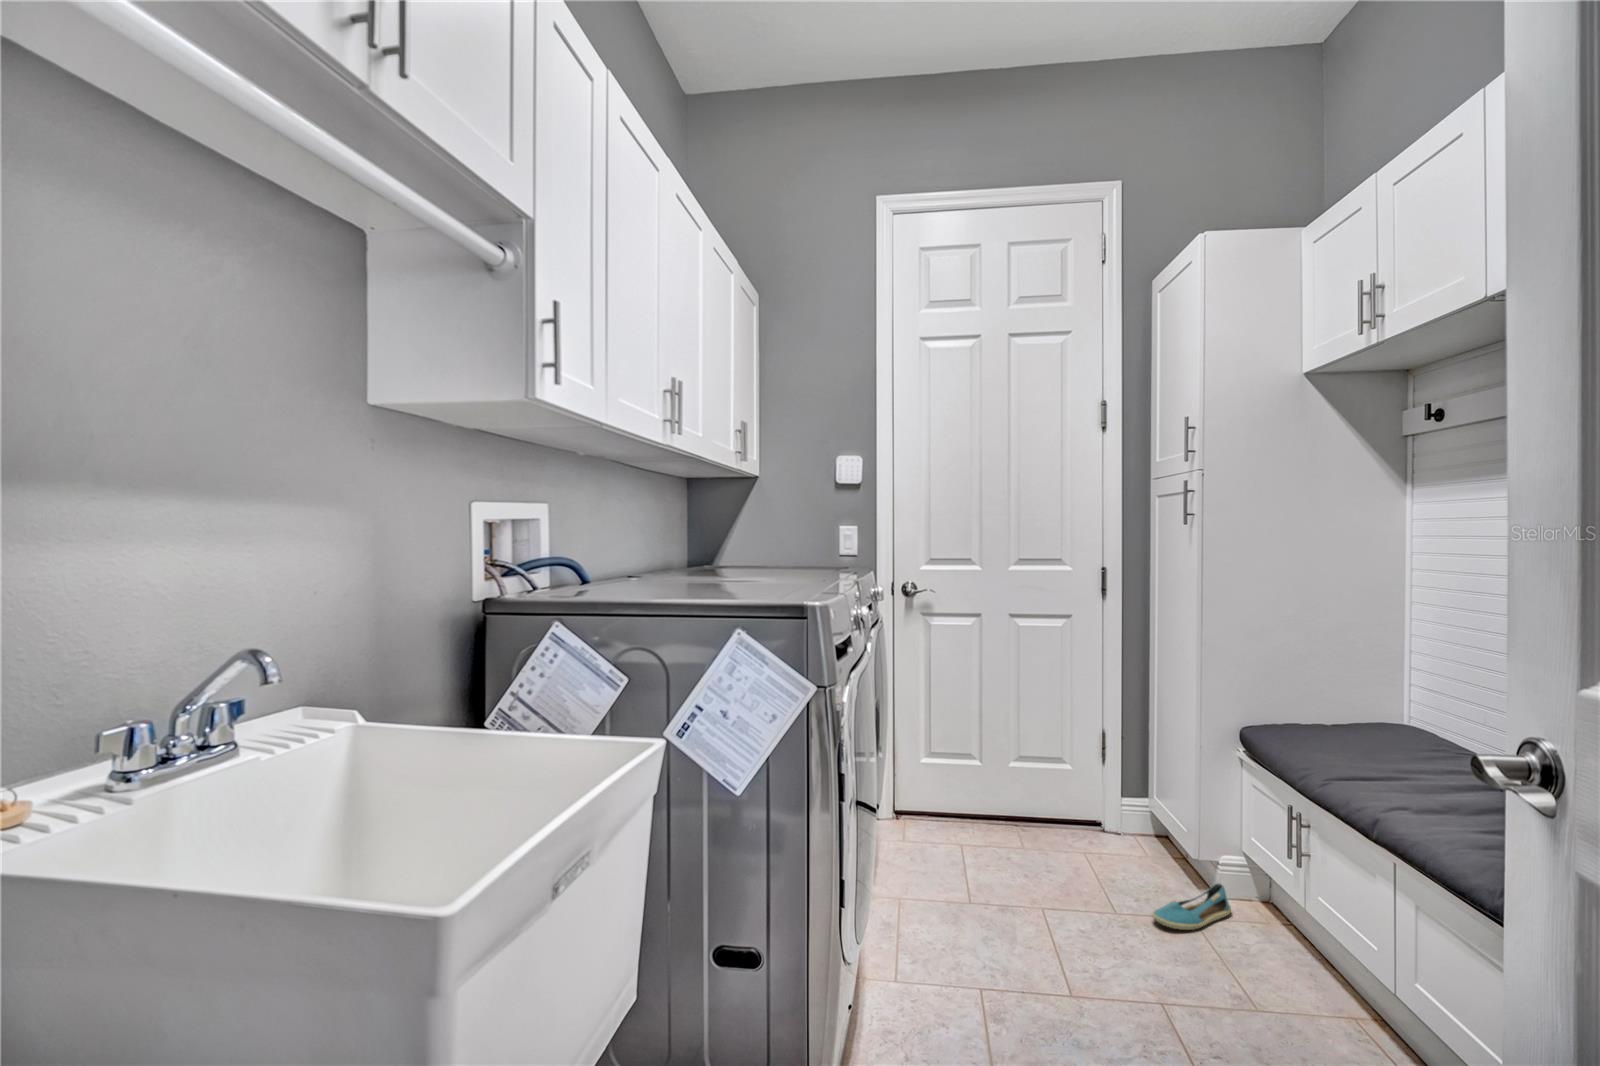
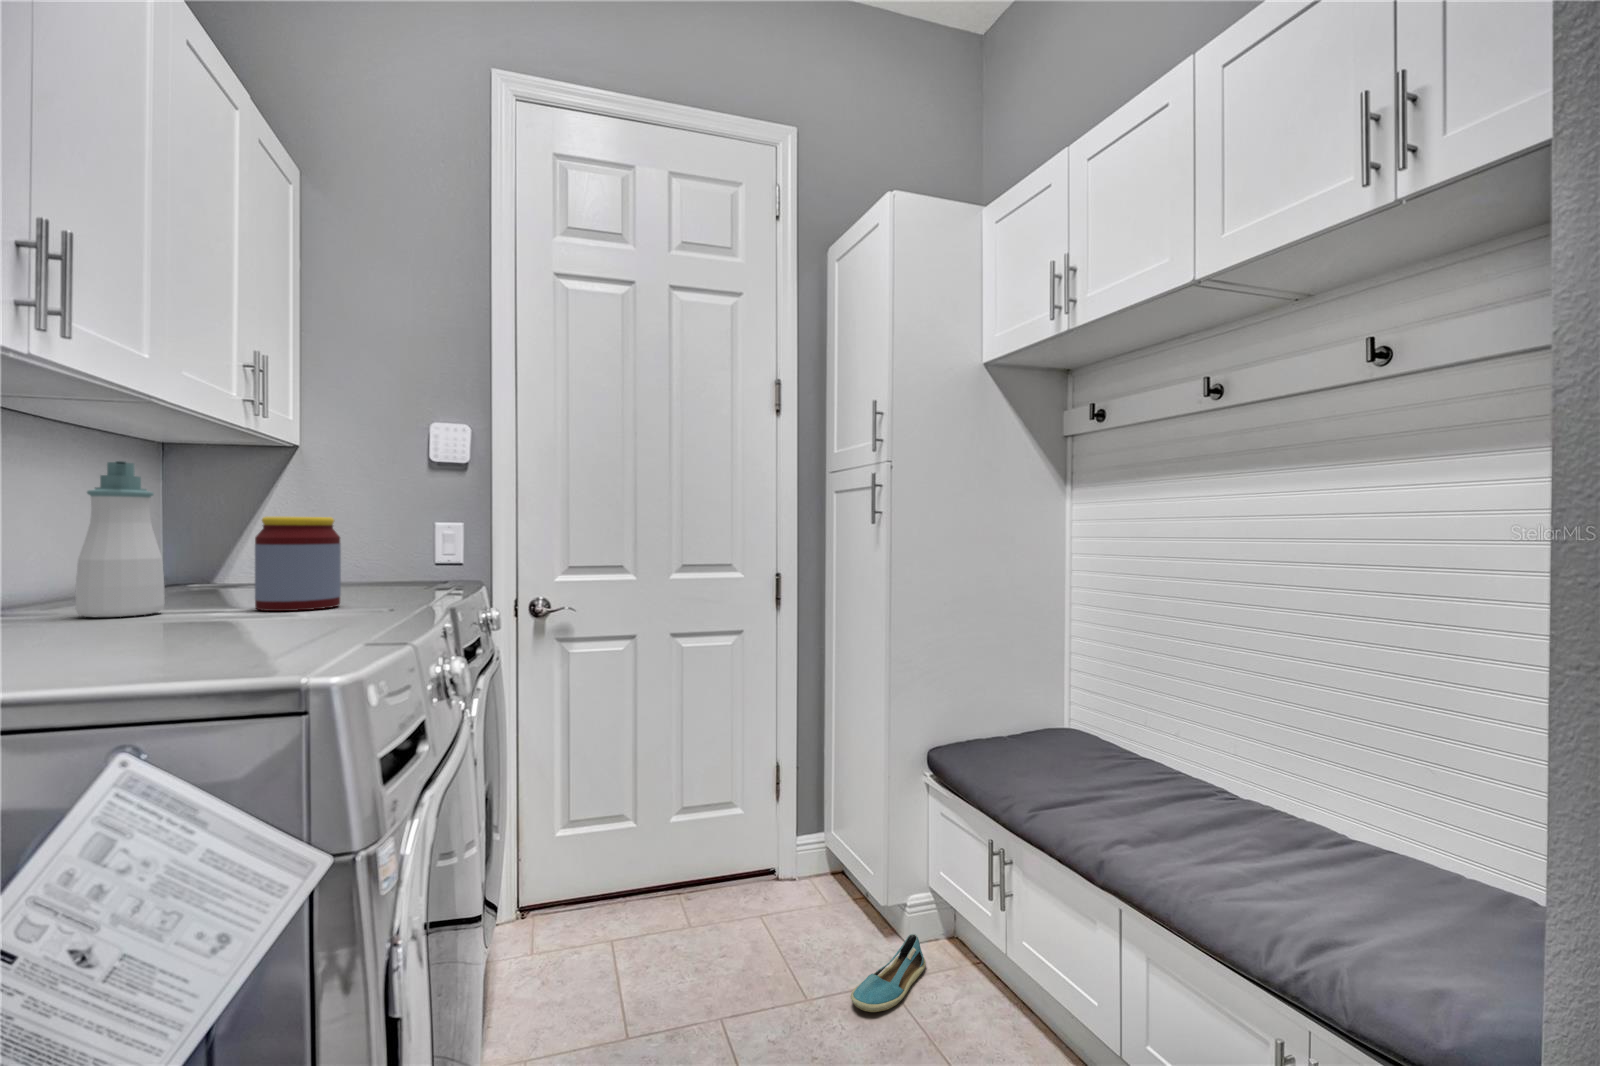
soap bottle: none [684,498,718,578] -> present [75,461,165,617]
jar: none [757,526,797,579] -> present [255,517,341,611]

